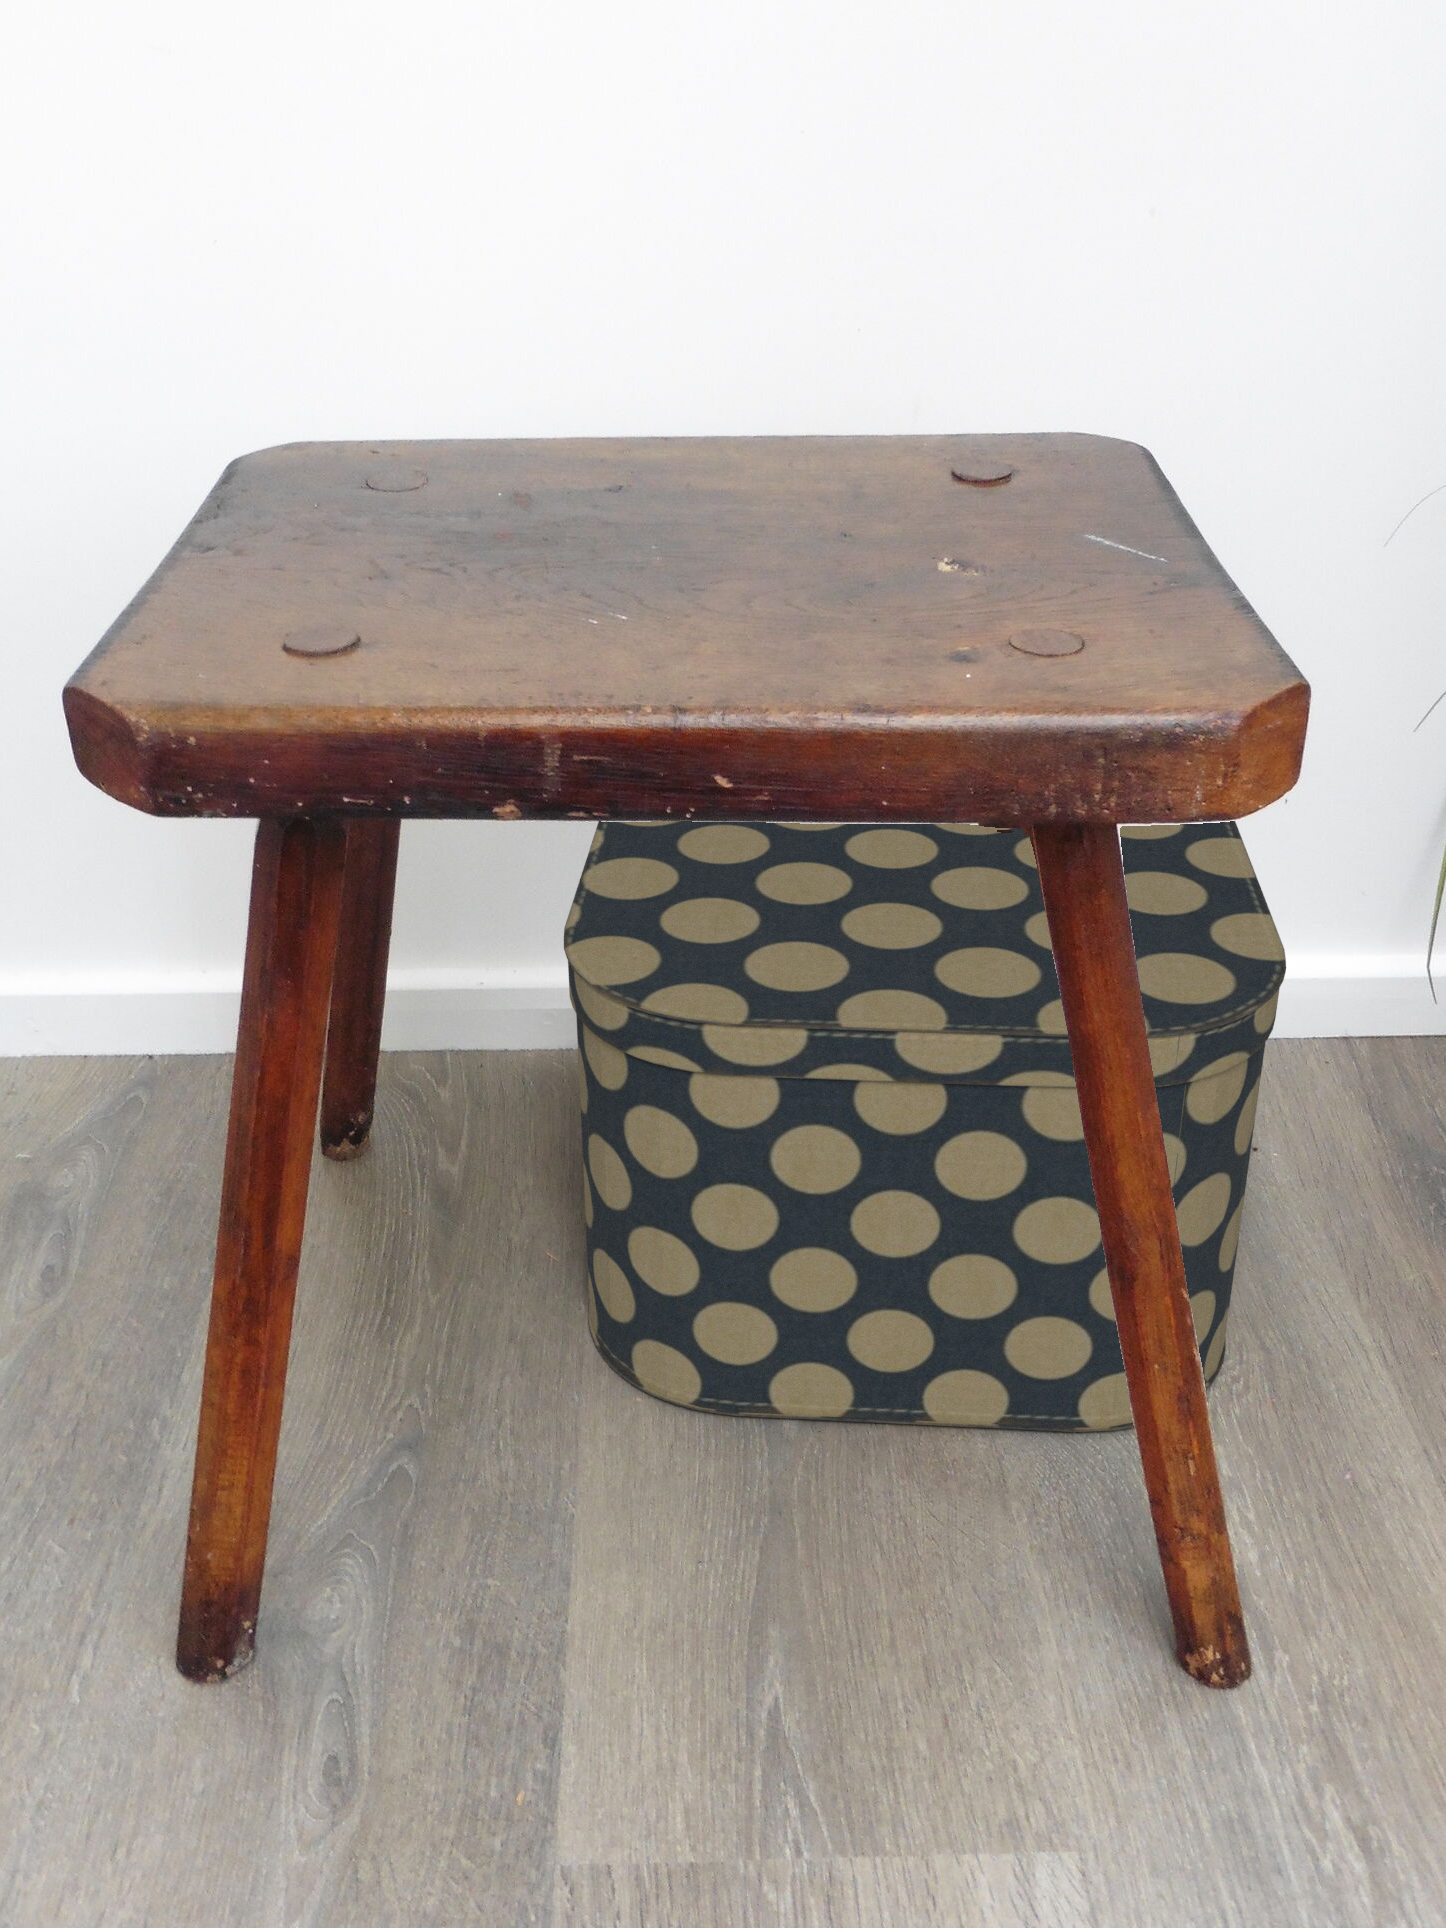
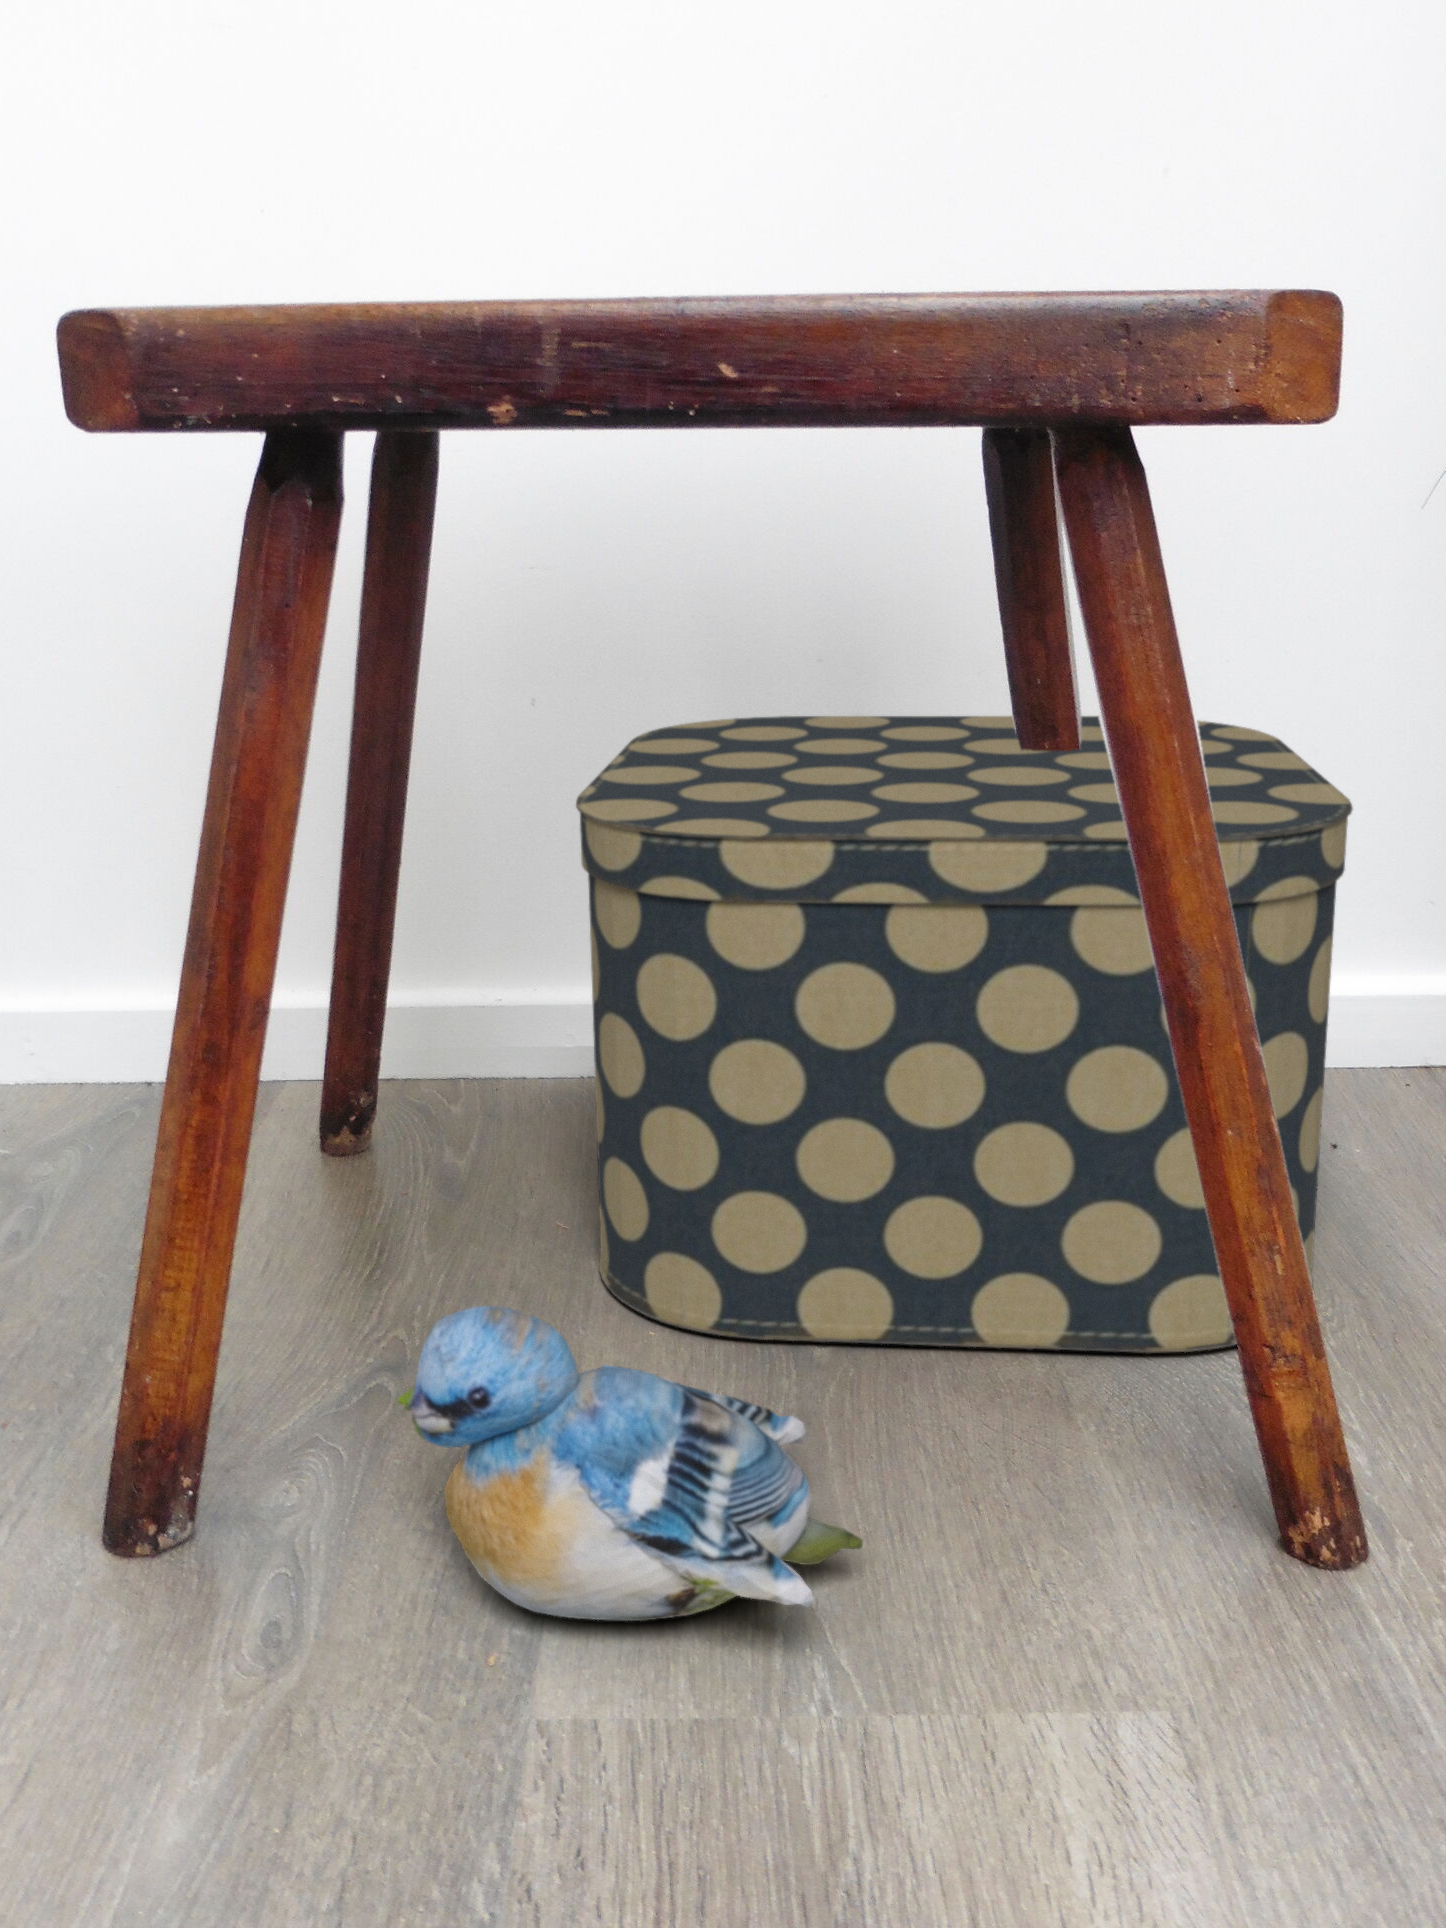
plush toy: none [434,1525,828,1780] -> present [398,1306,863,1621]

